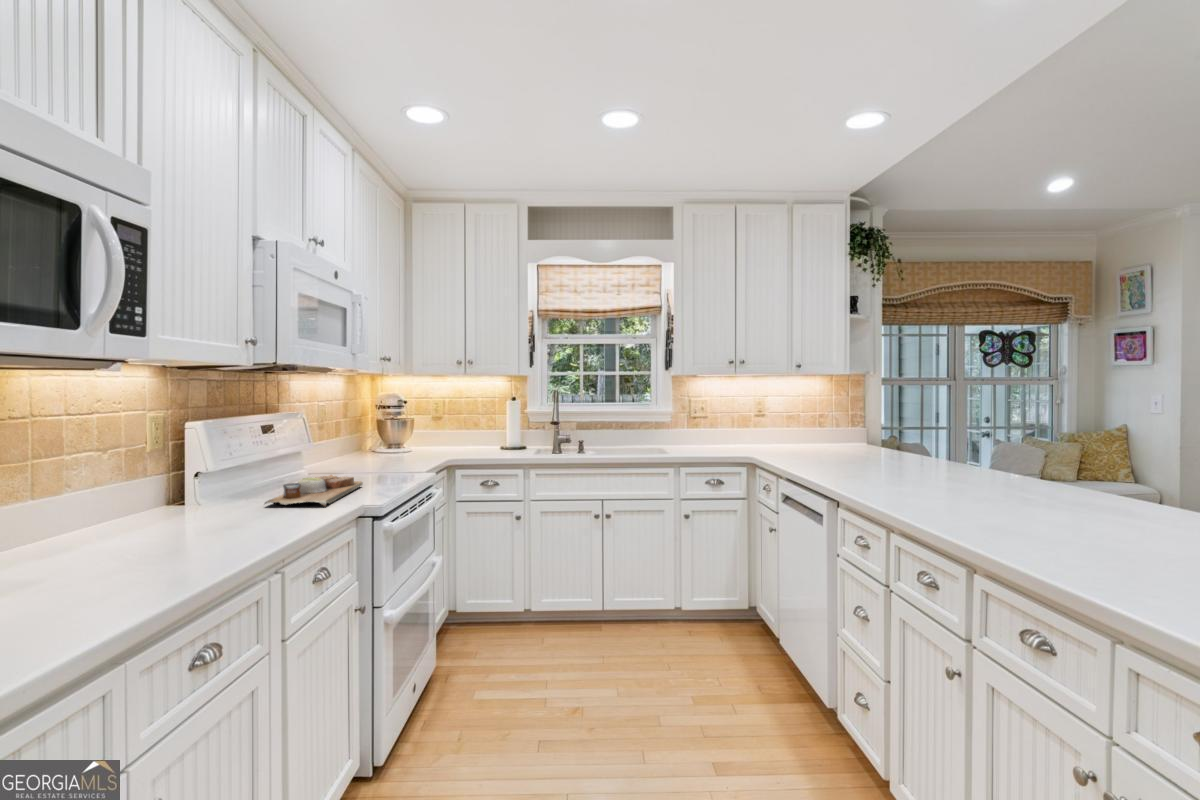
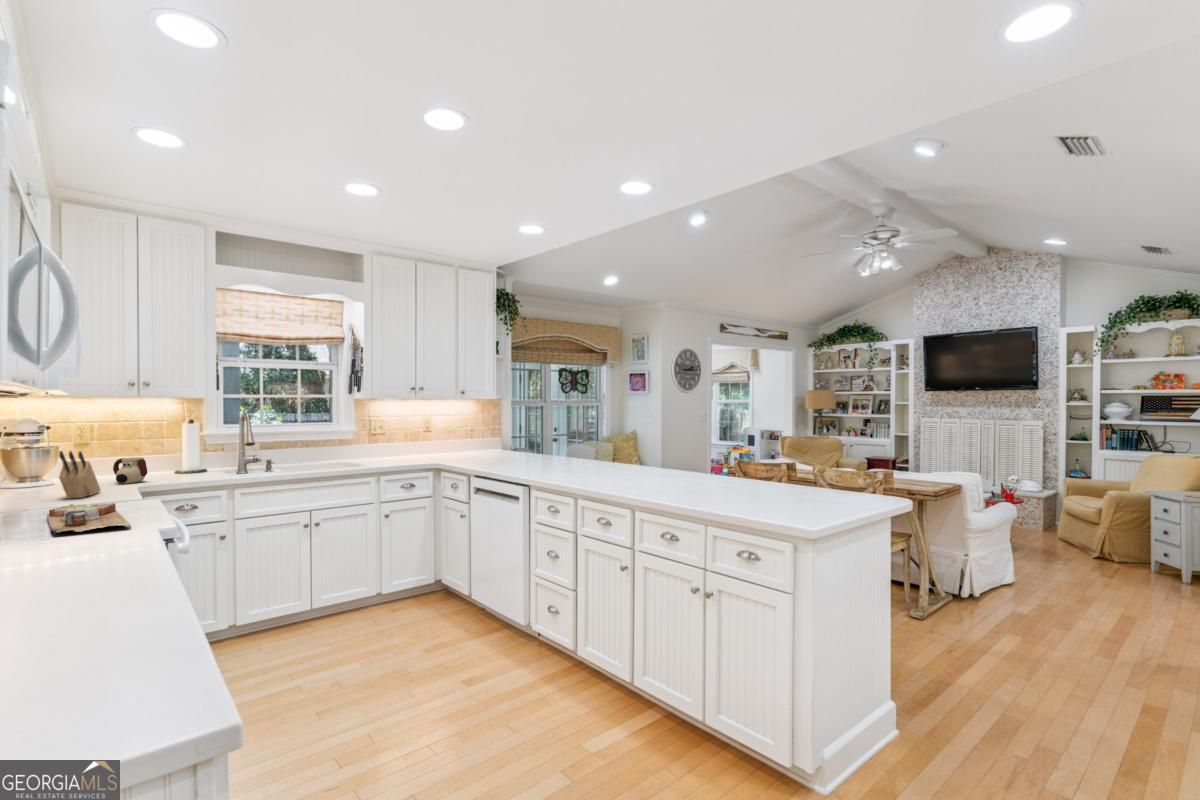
knife block: none [366,424,410,468] -> present [59,451,101,499]
mug: none [438,432,463,456] -> present [113,457,147,484]

